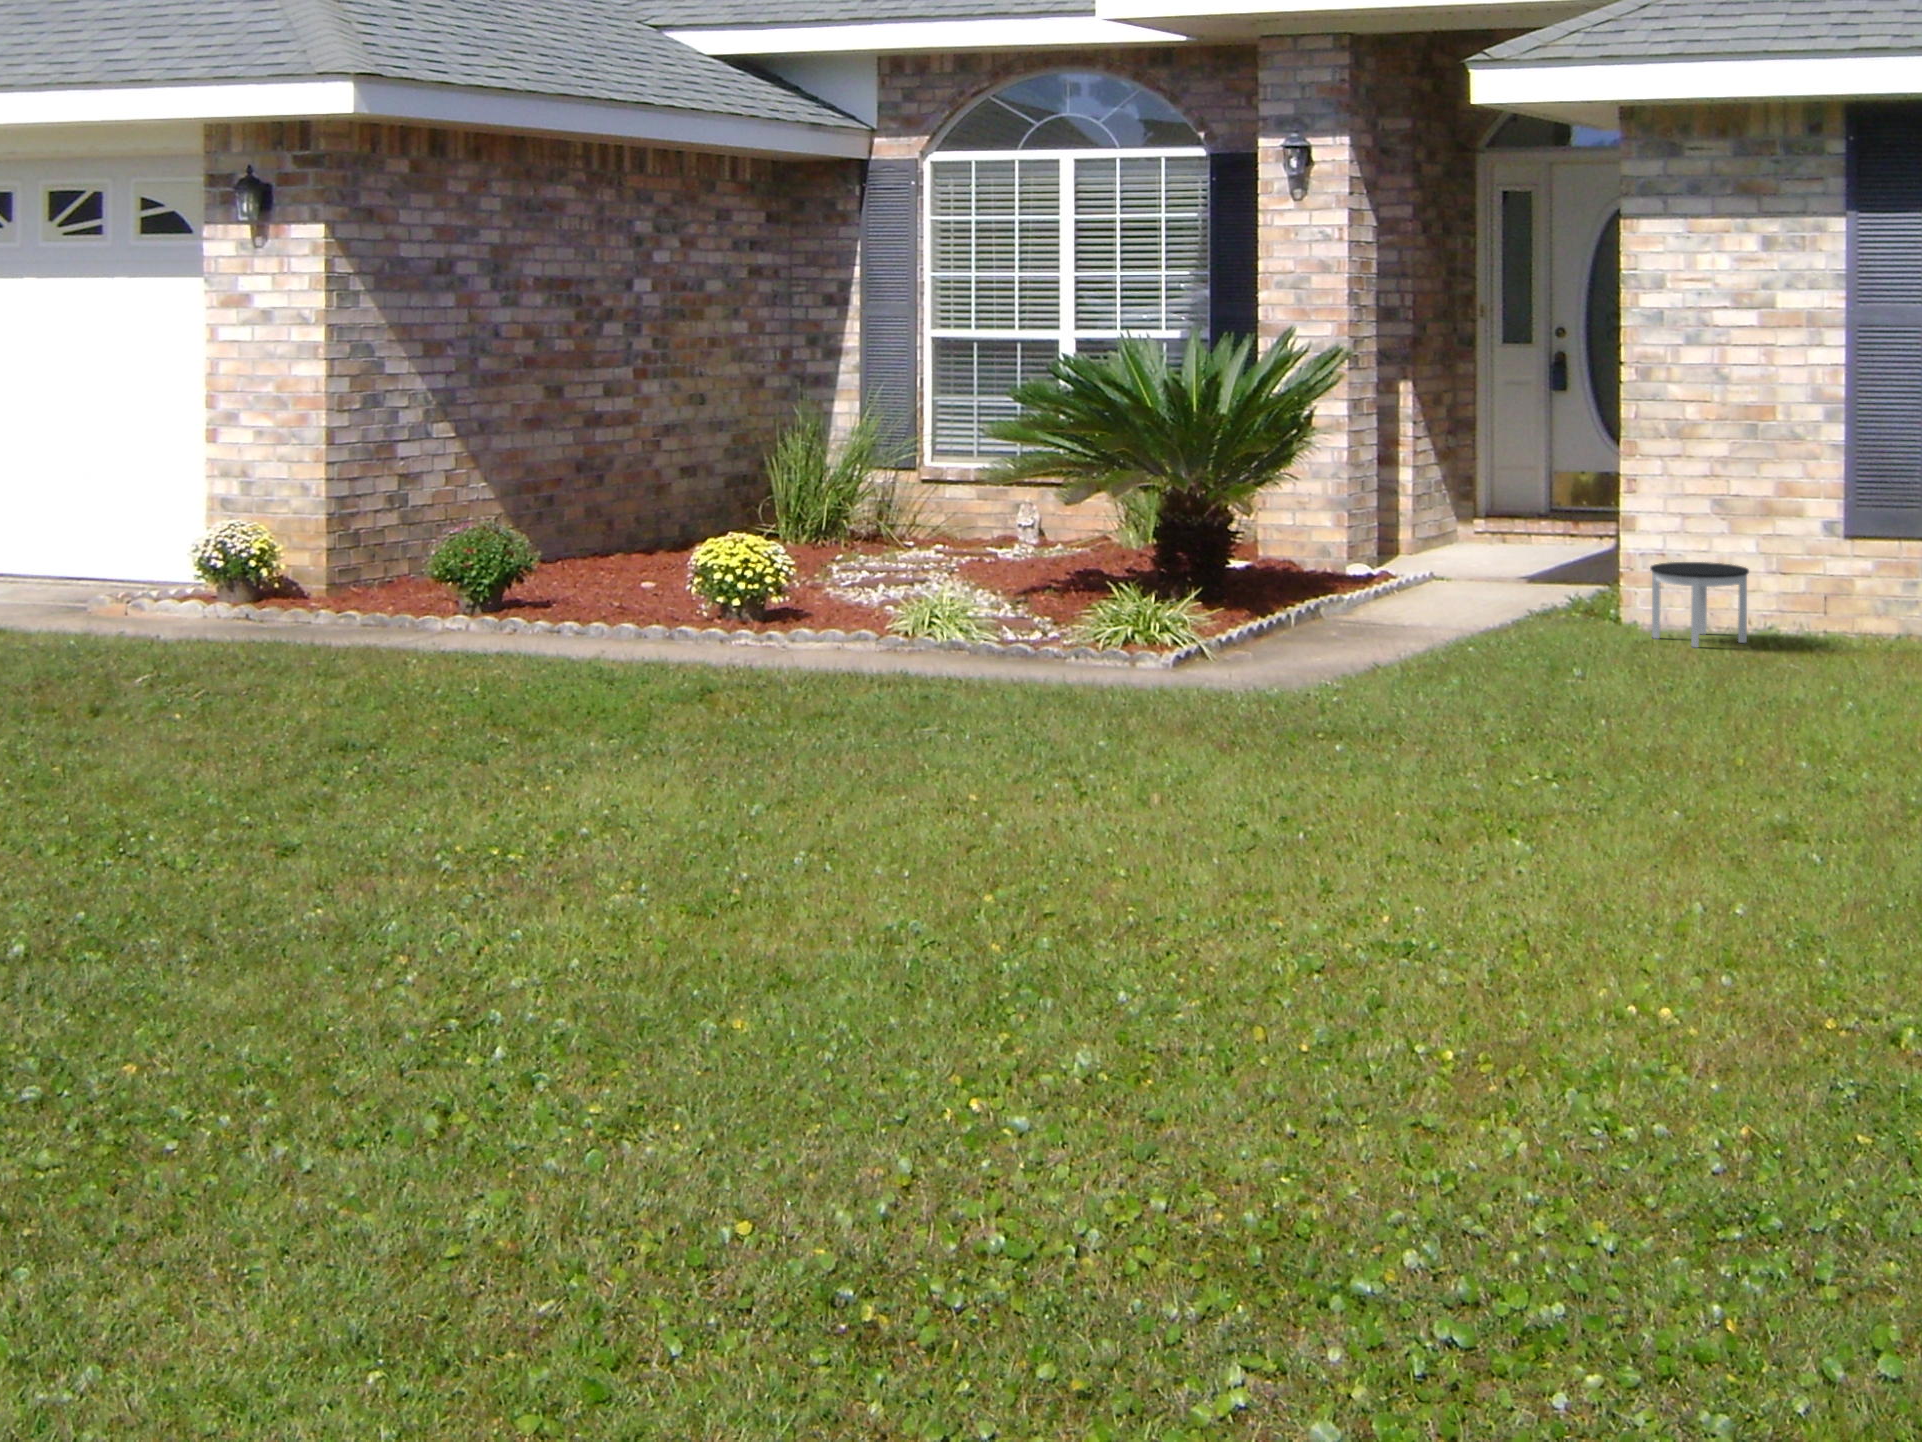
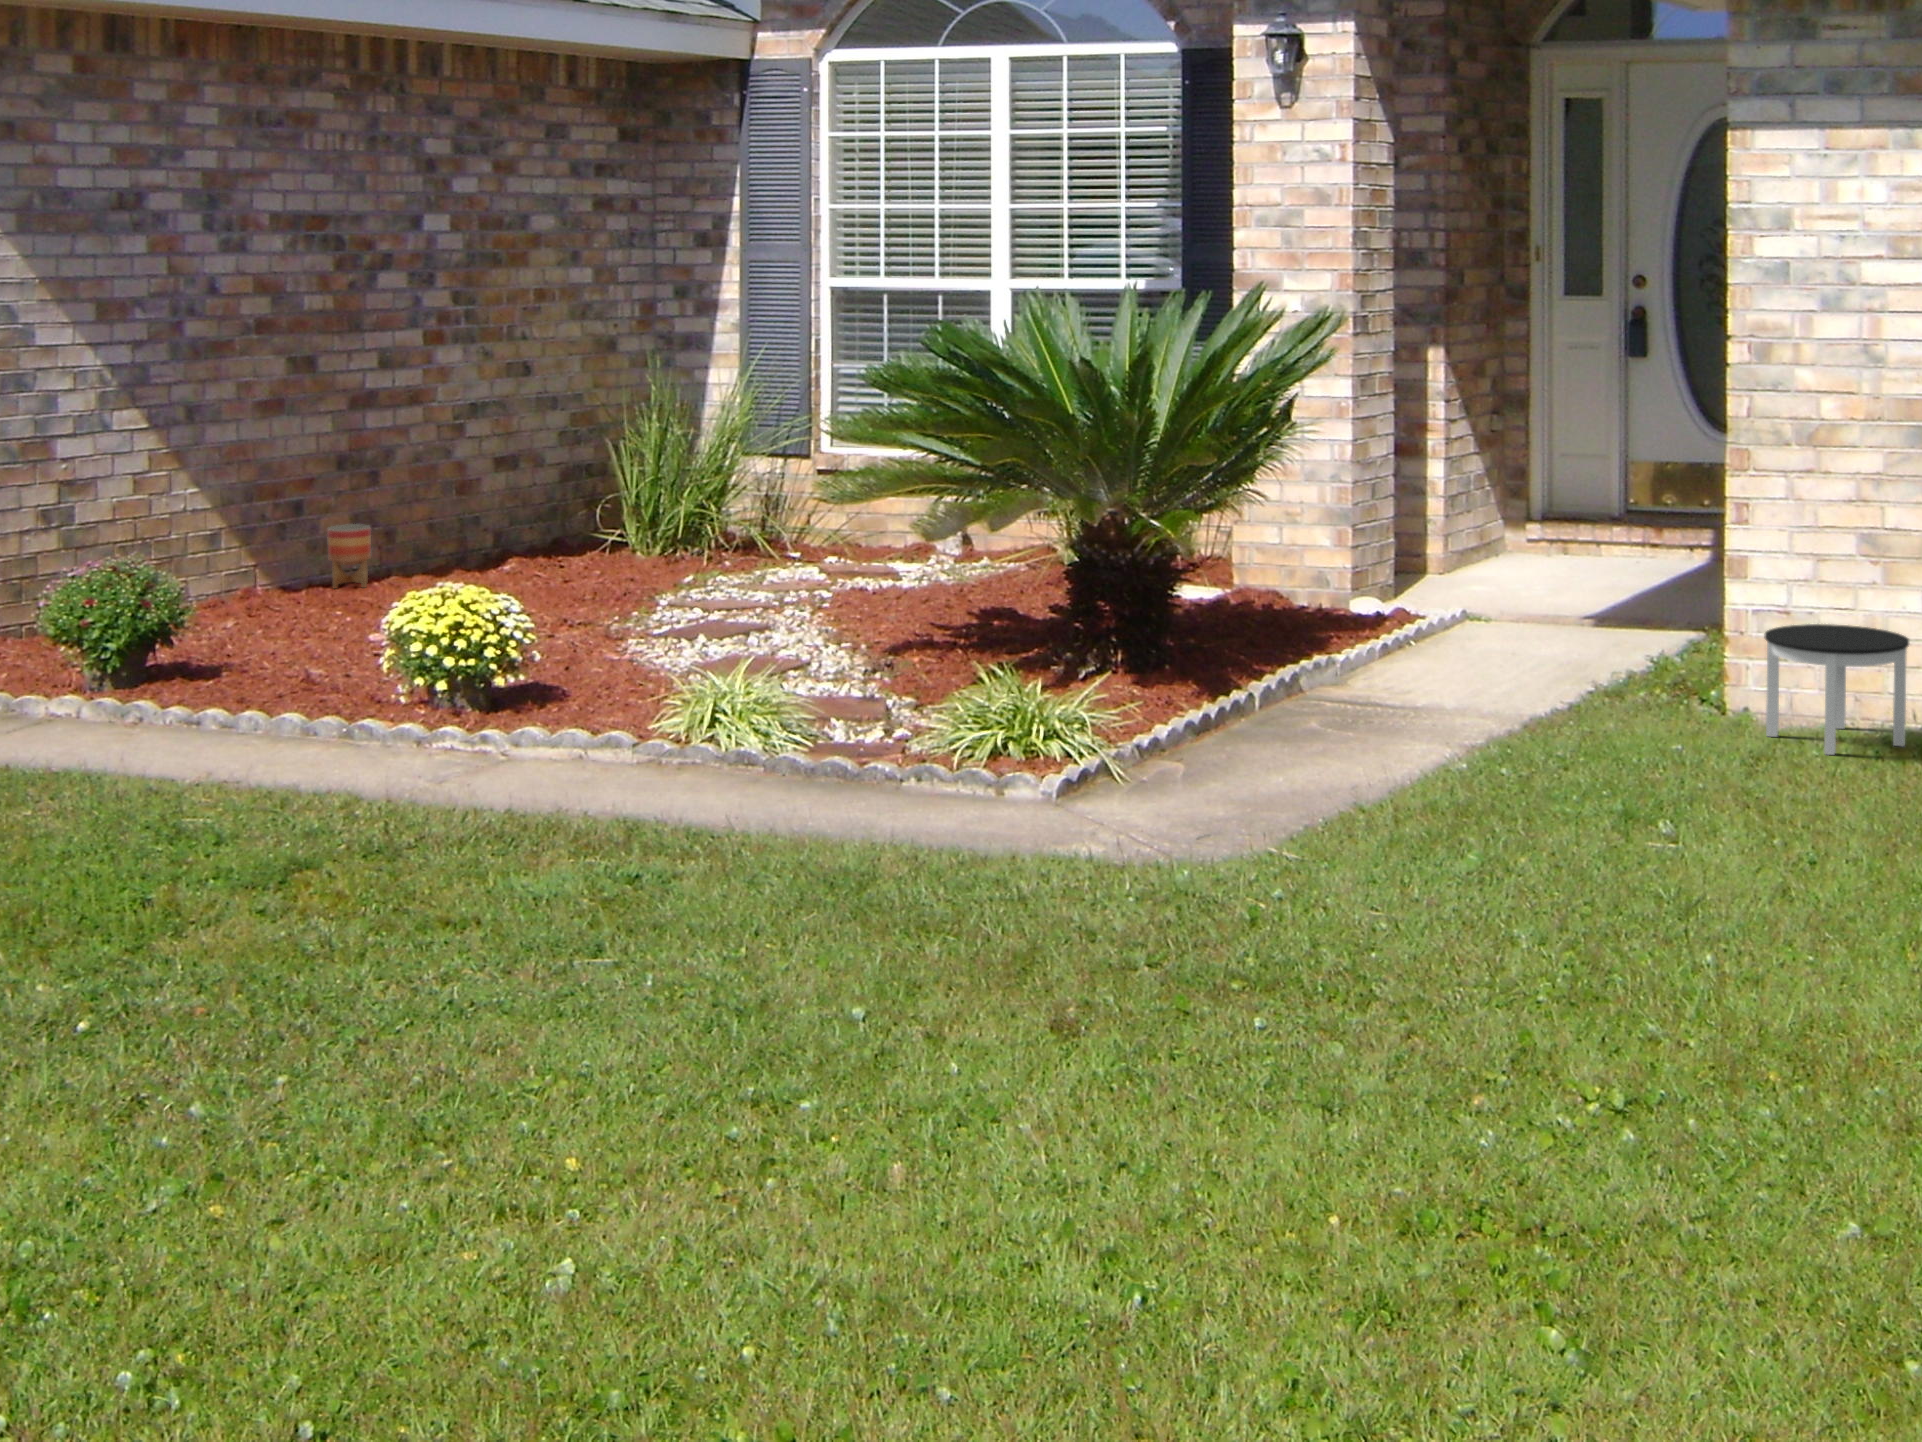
planter: none [573,513,606,561] -> present [327,524,371,589]

